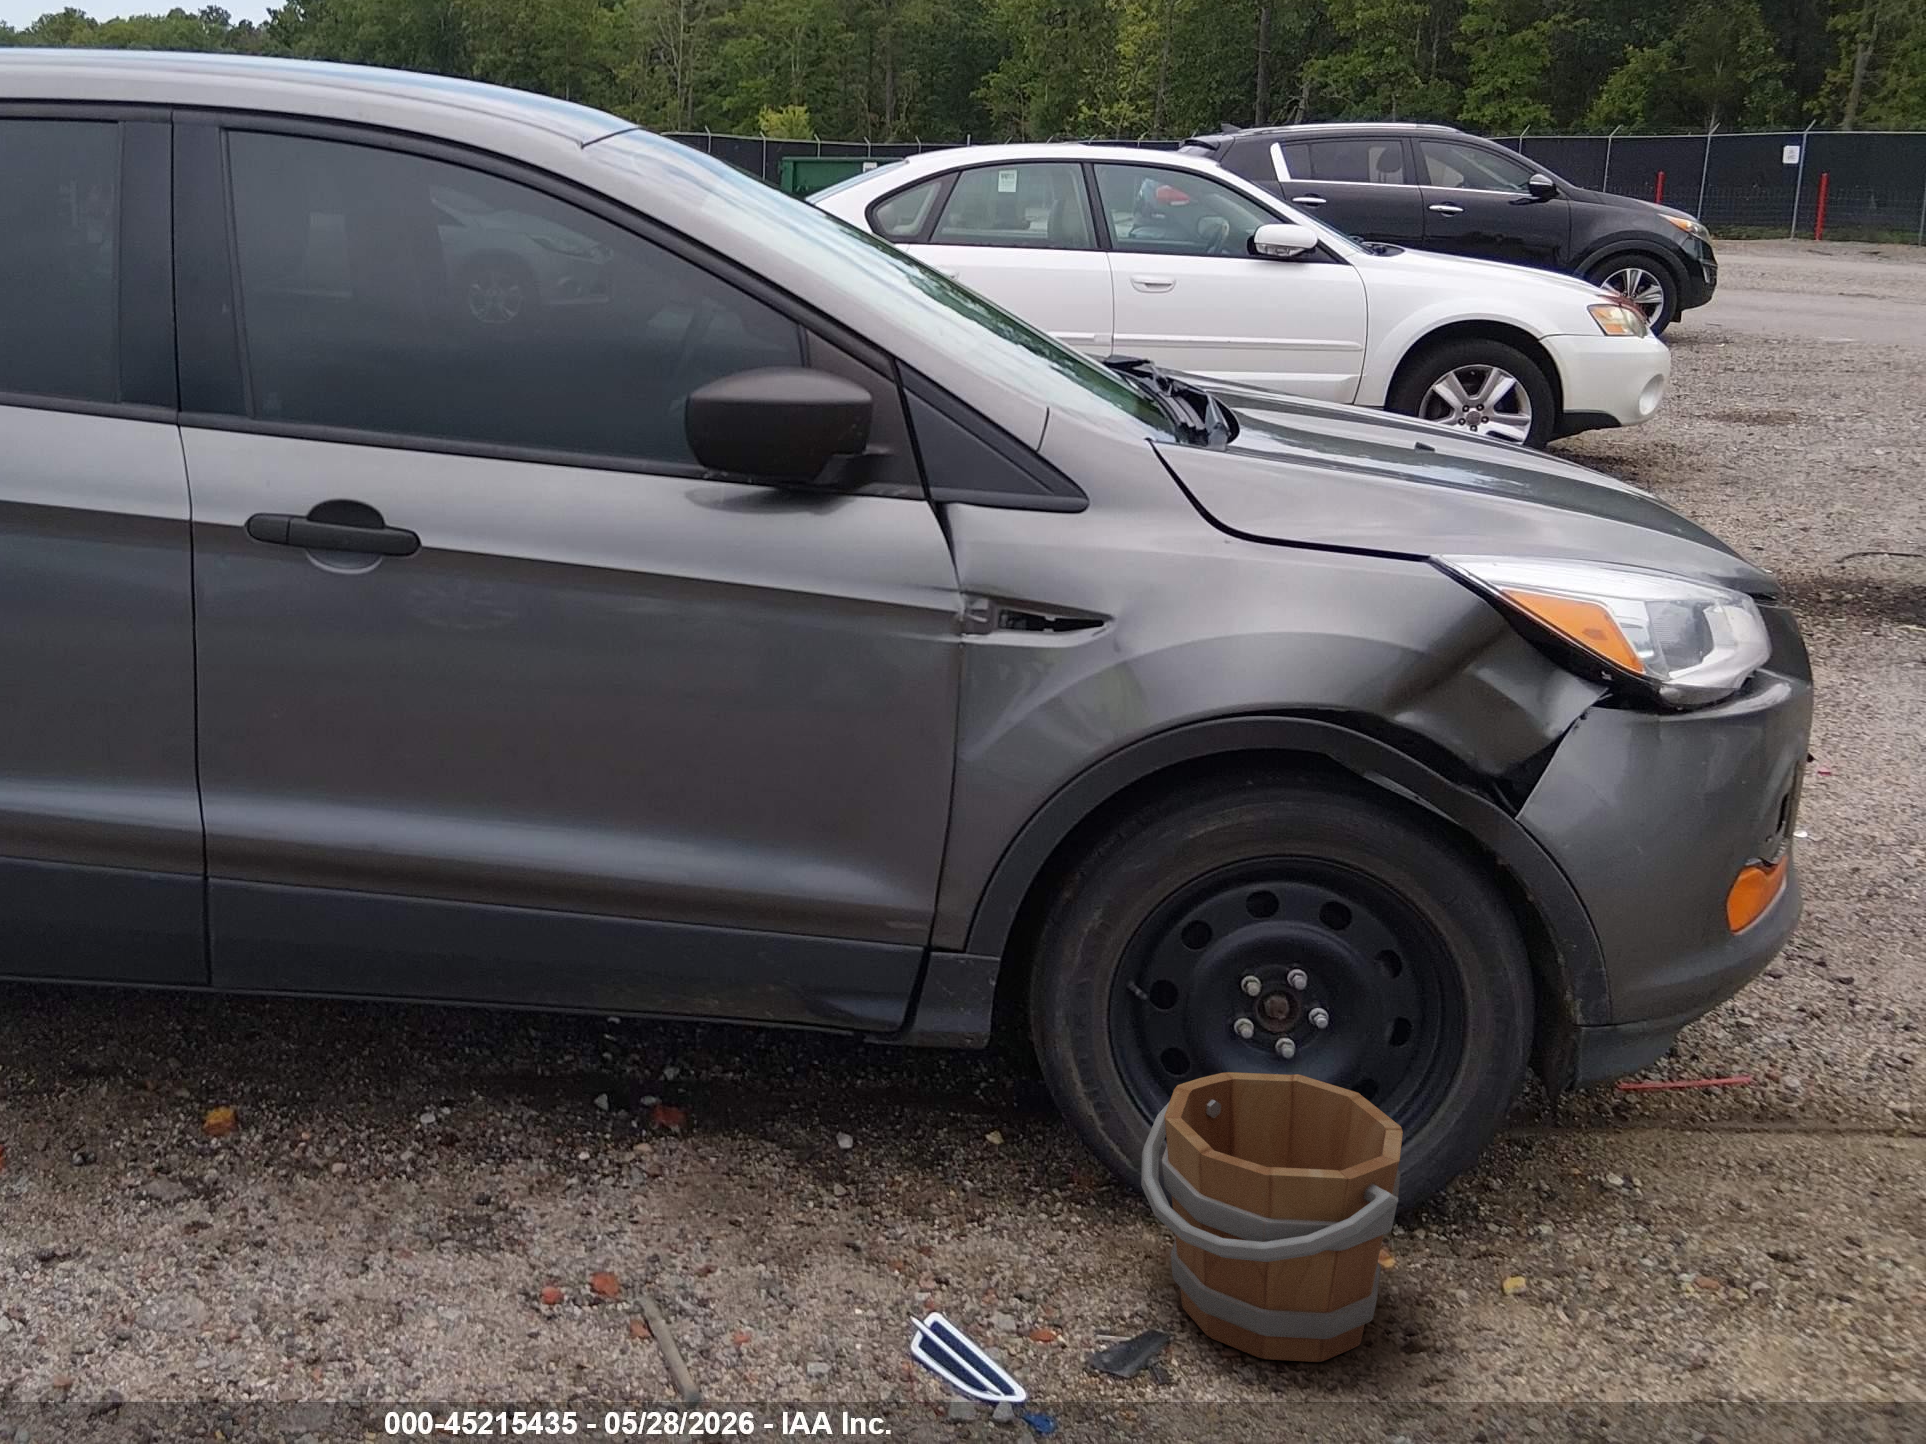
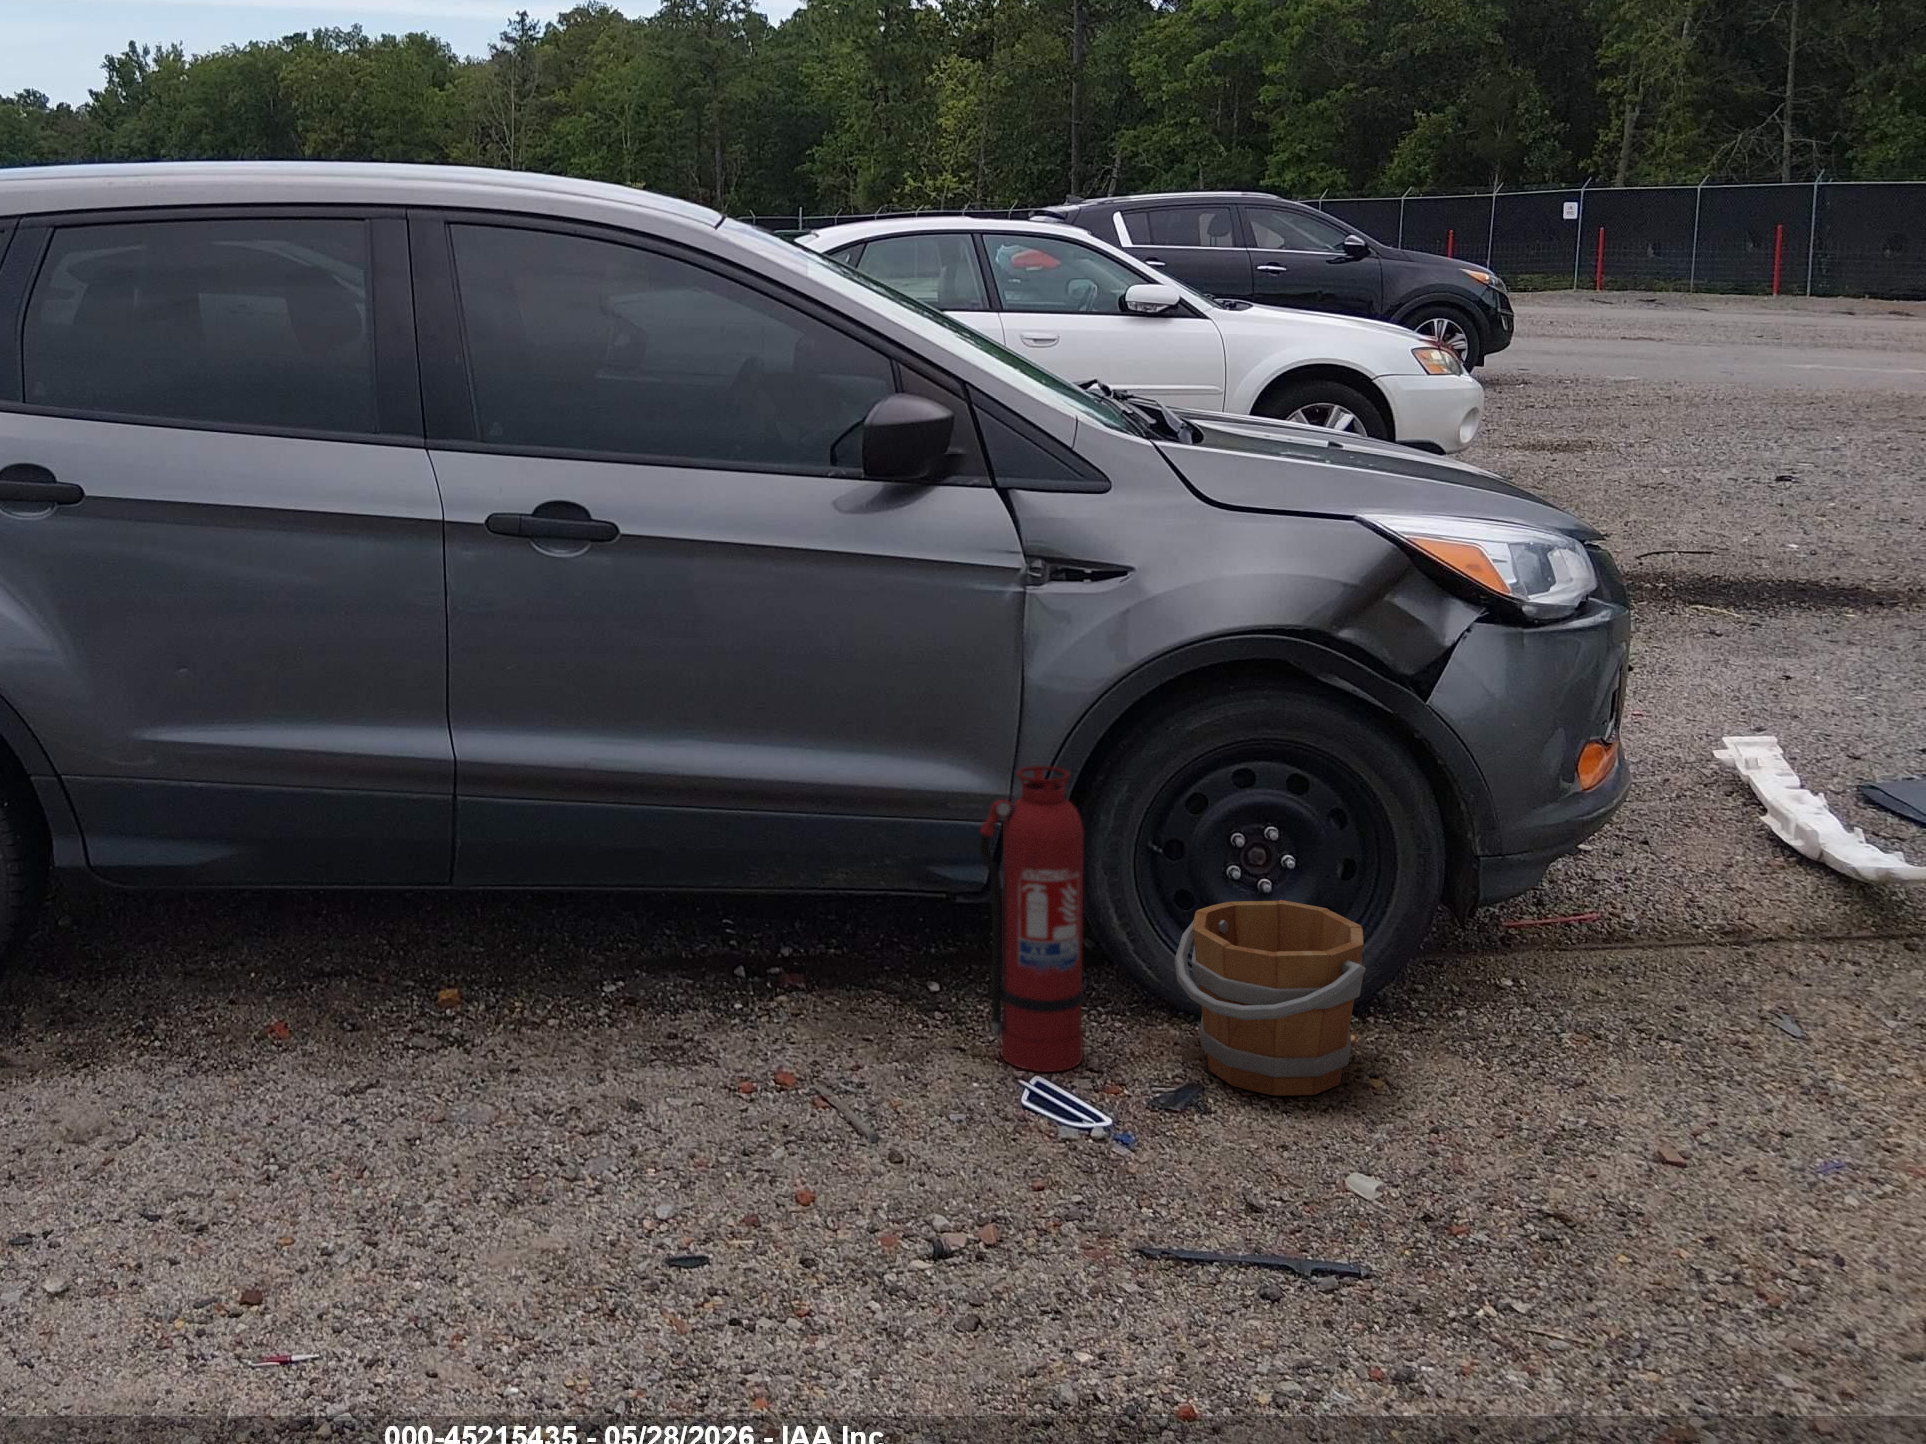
fire extinguisher: none [879,881,1021,1295] -> present [980,766,1084,1072]

